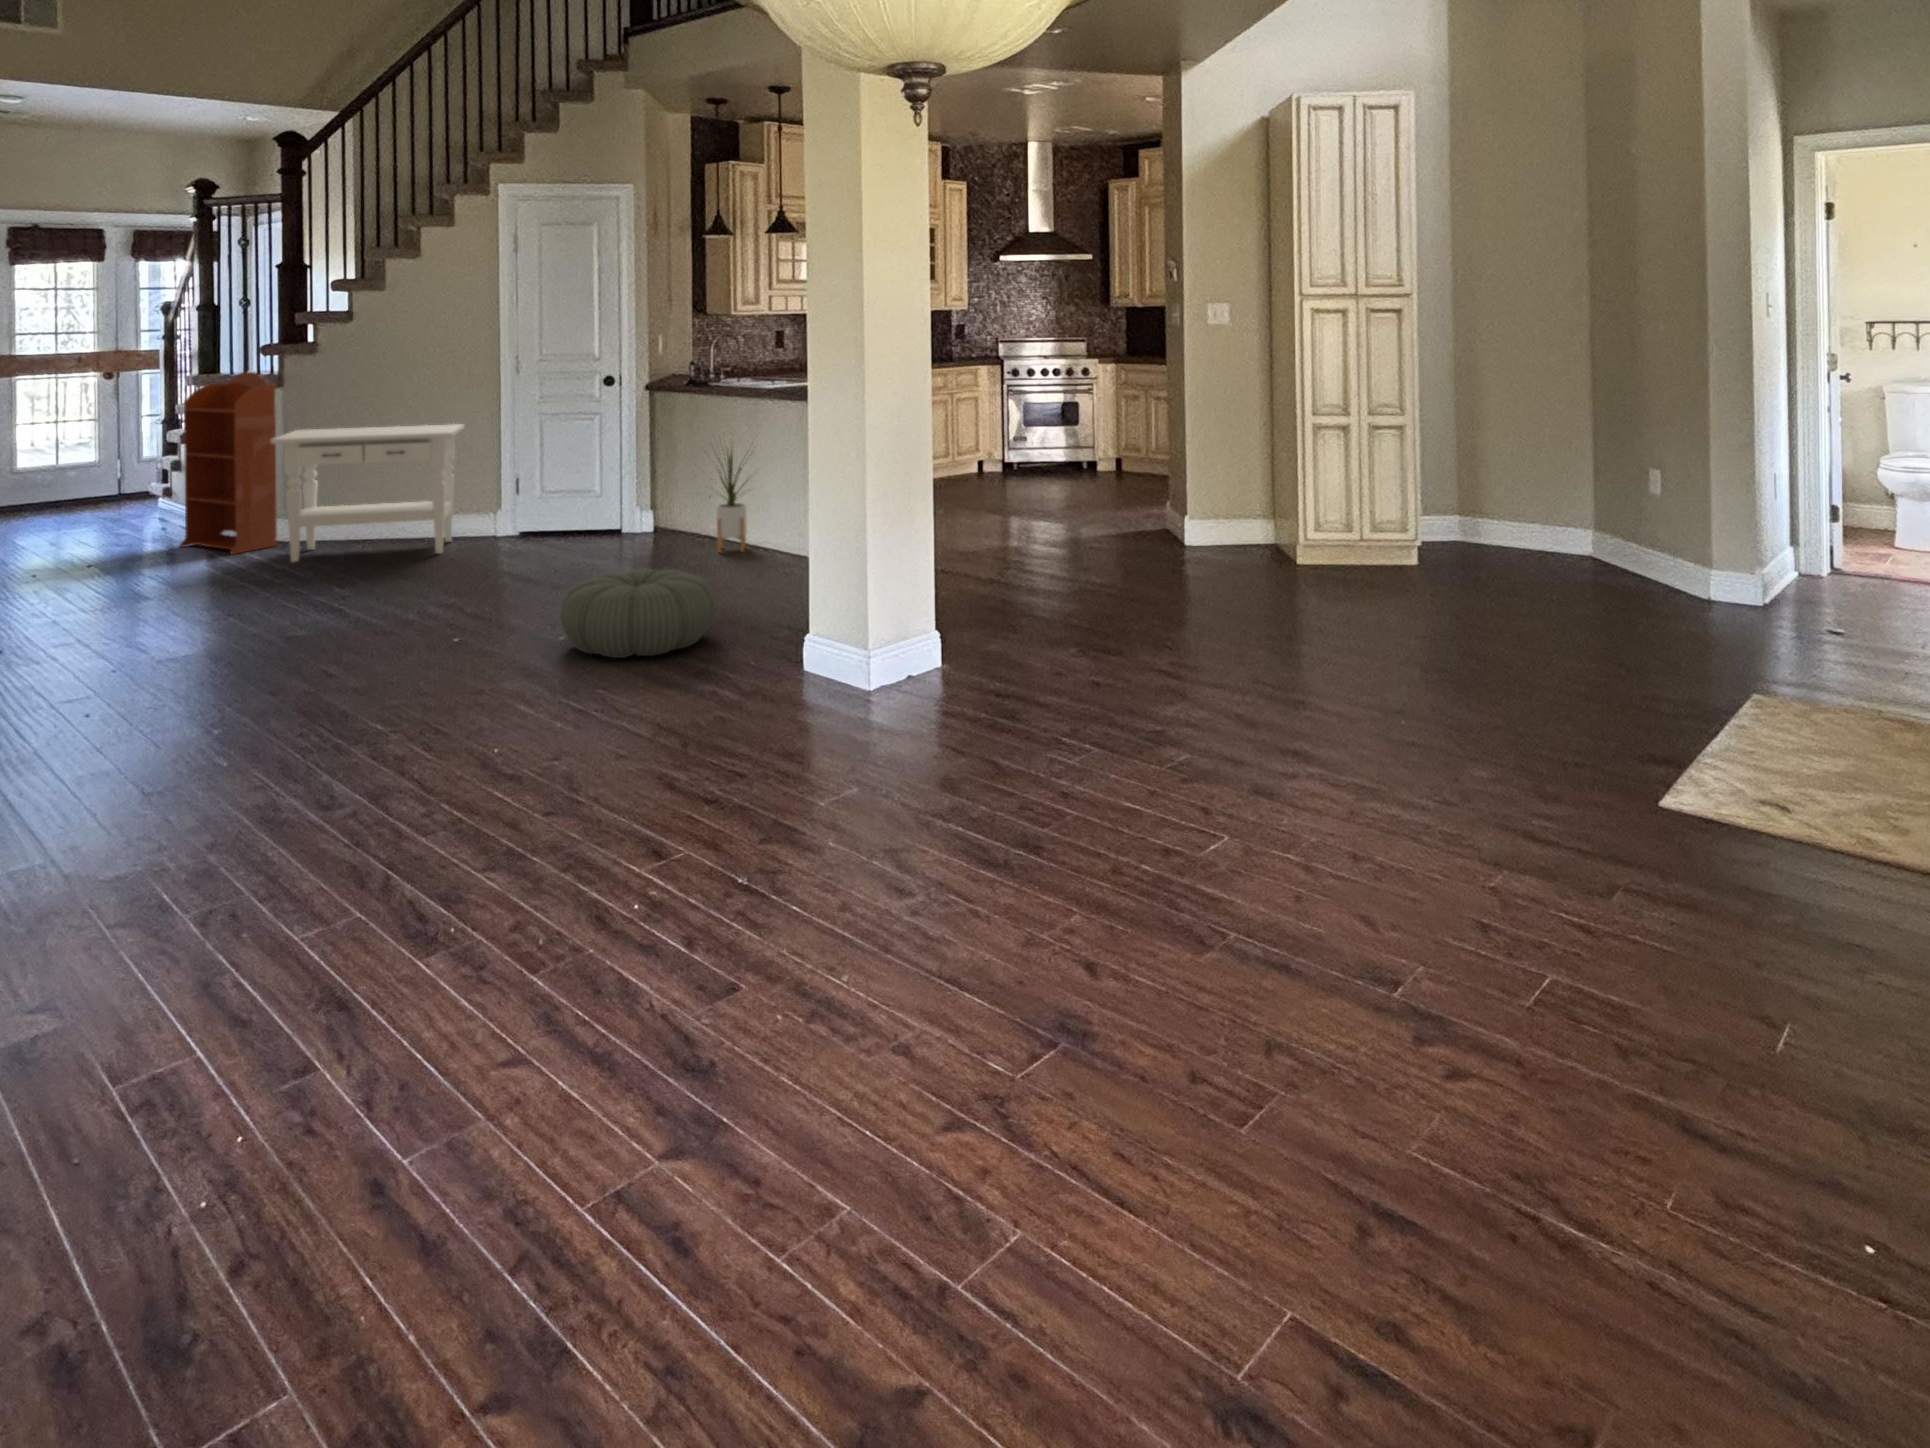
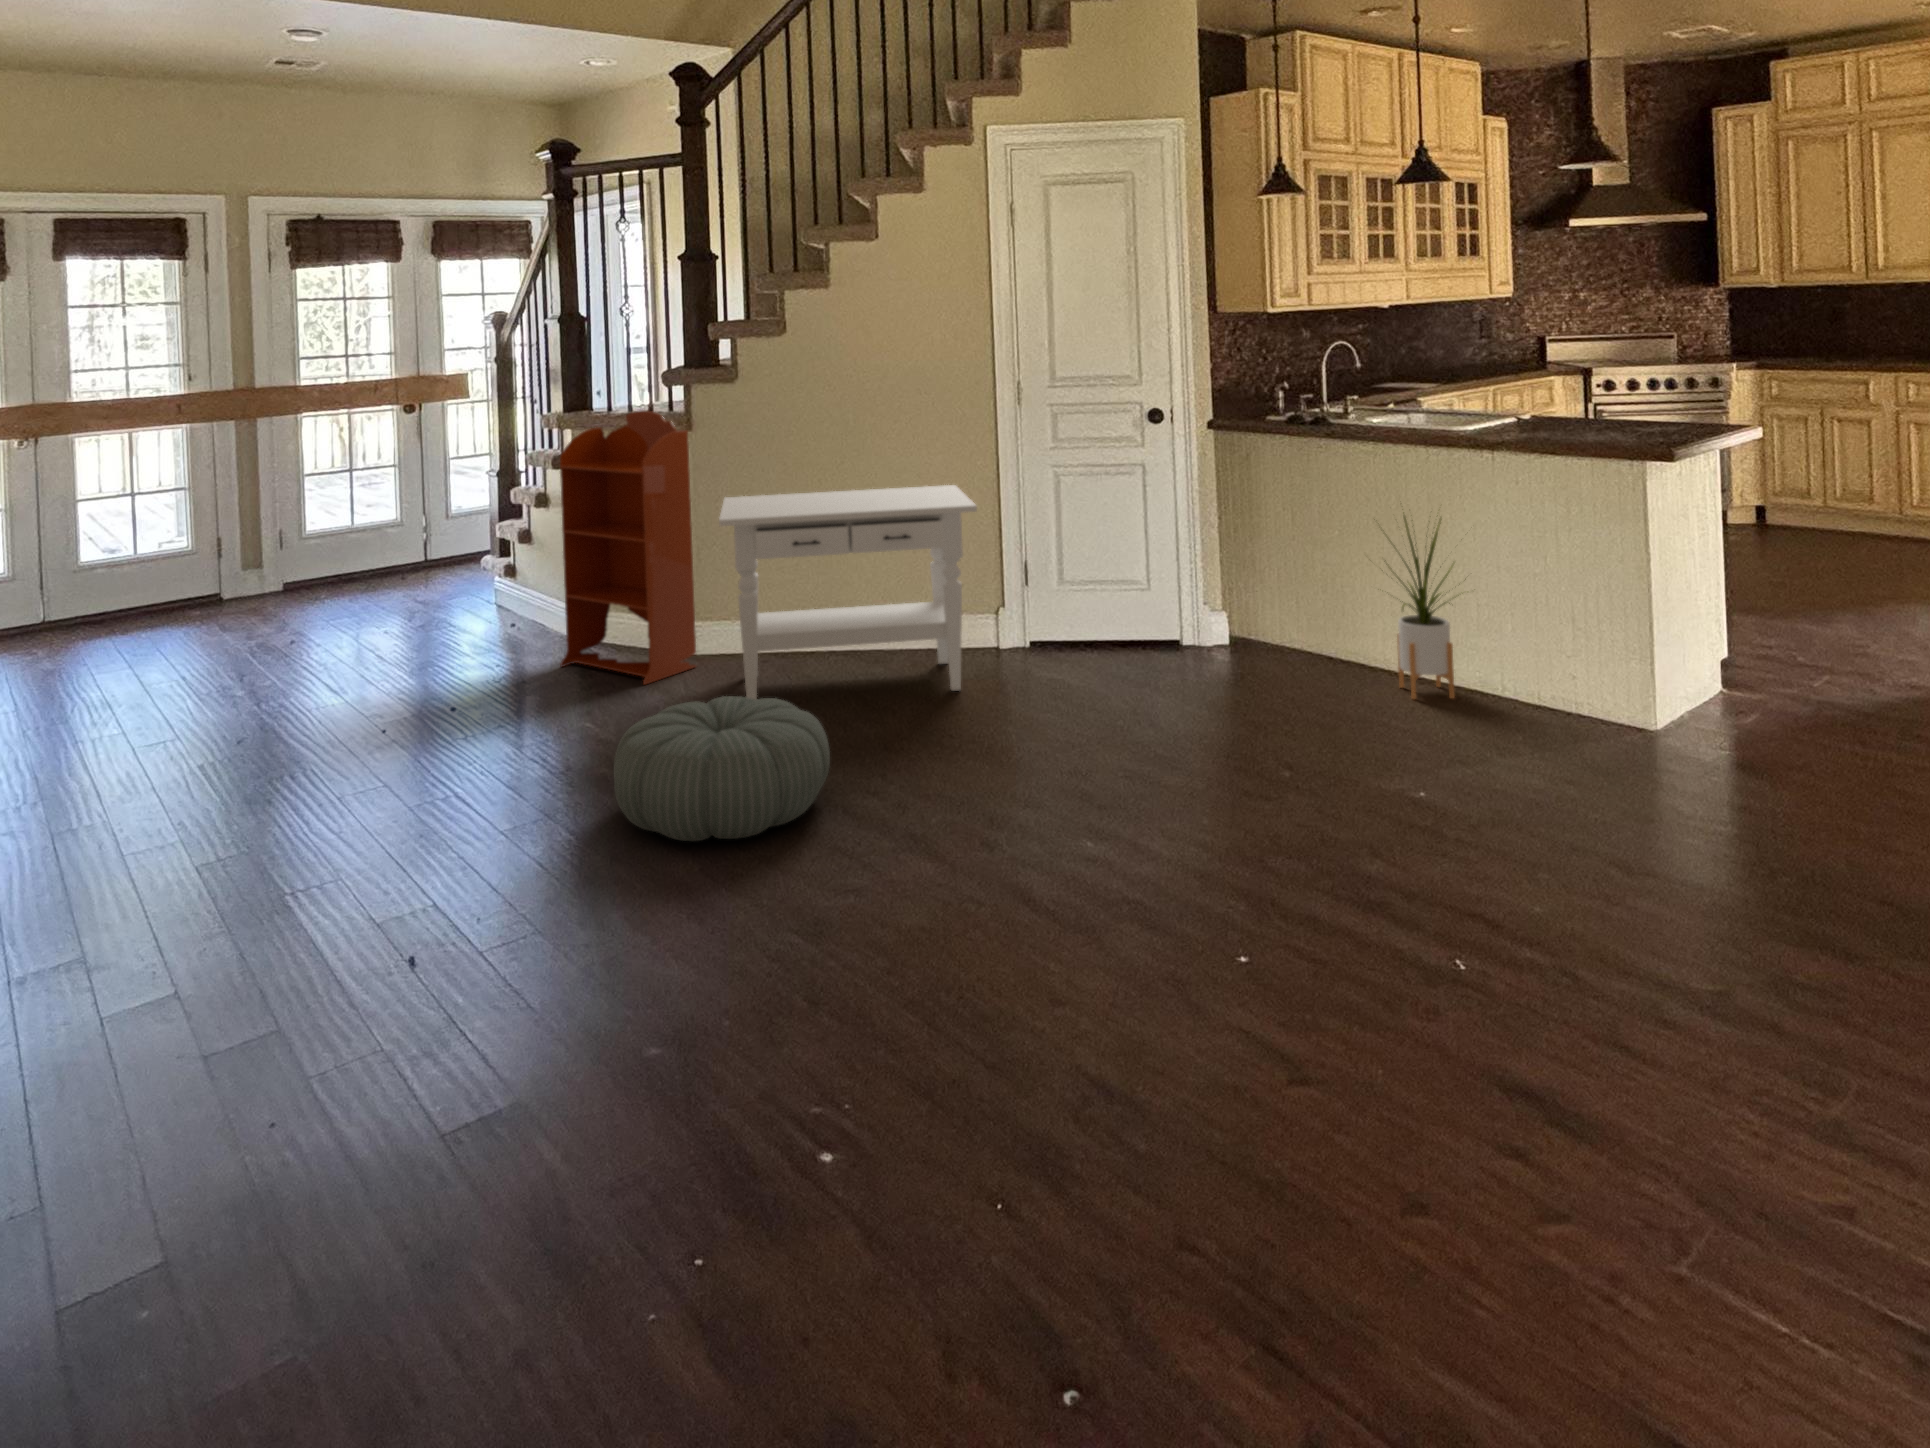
pouf: present [561,569,715,658] -> present [613,696,830,841]

